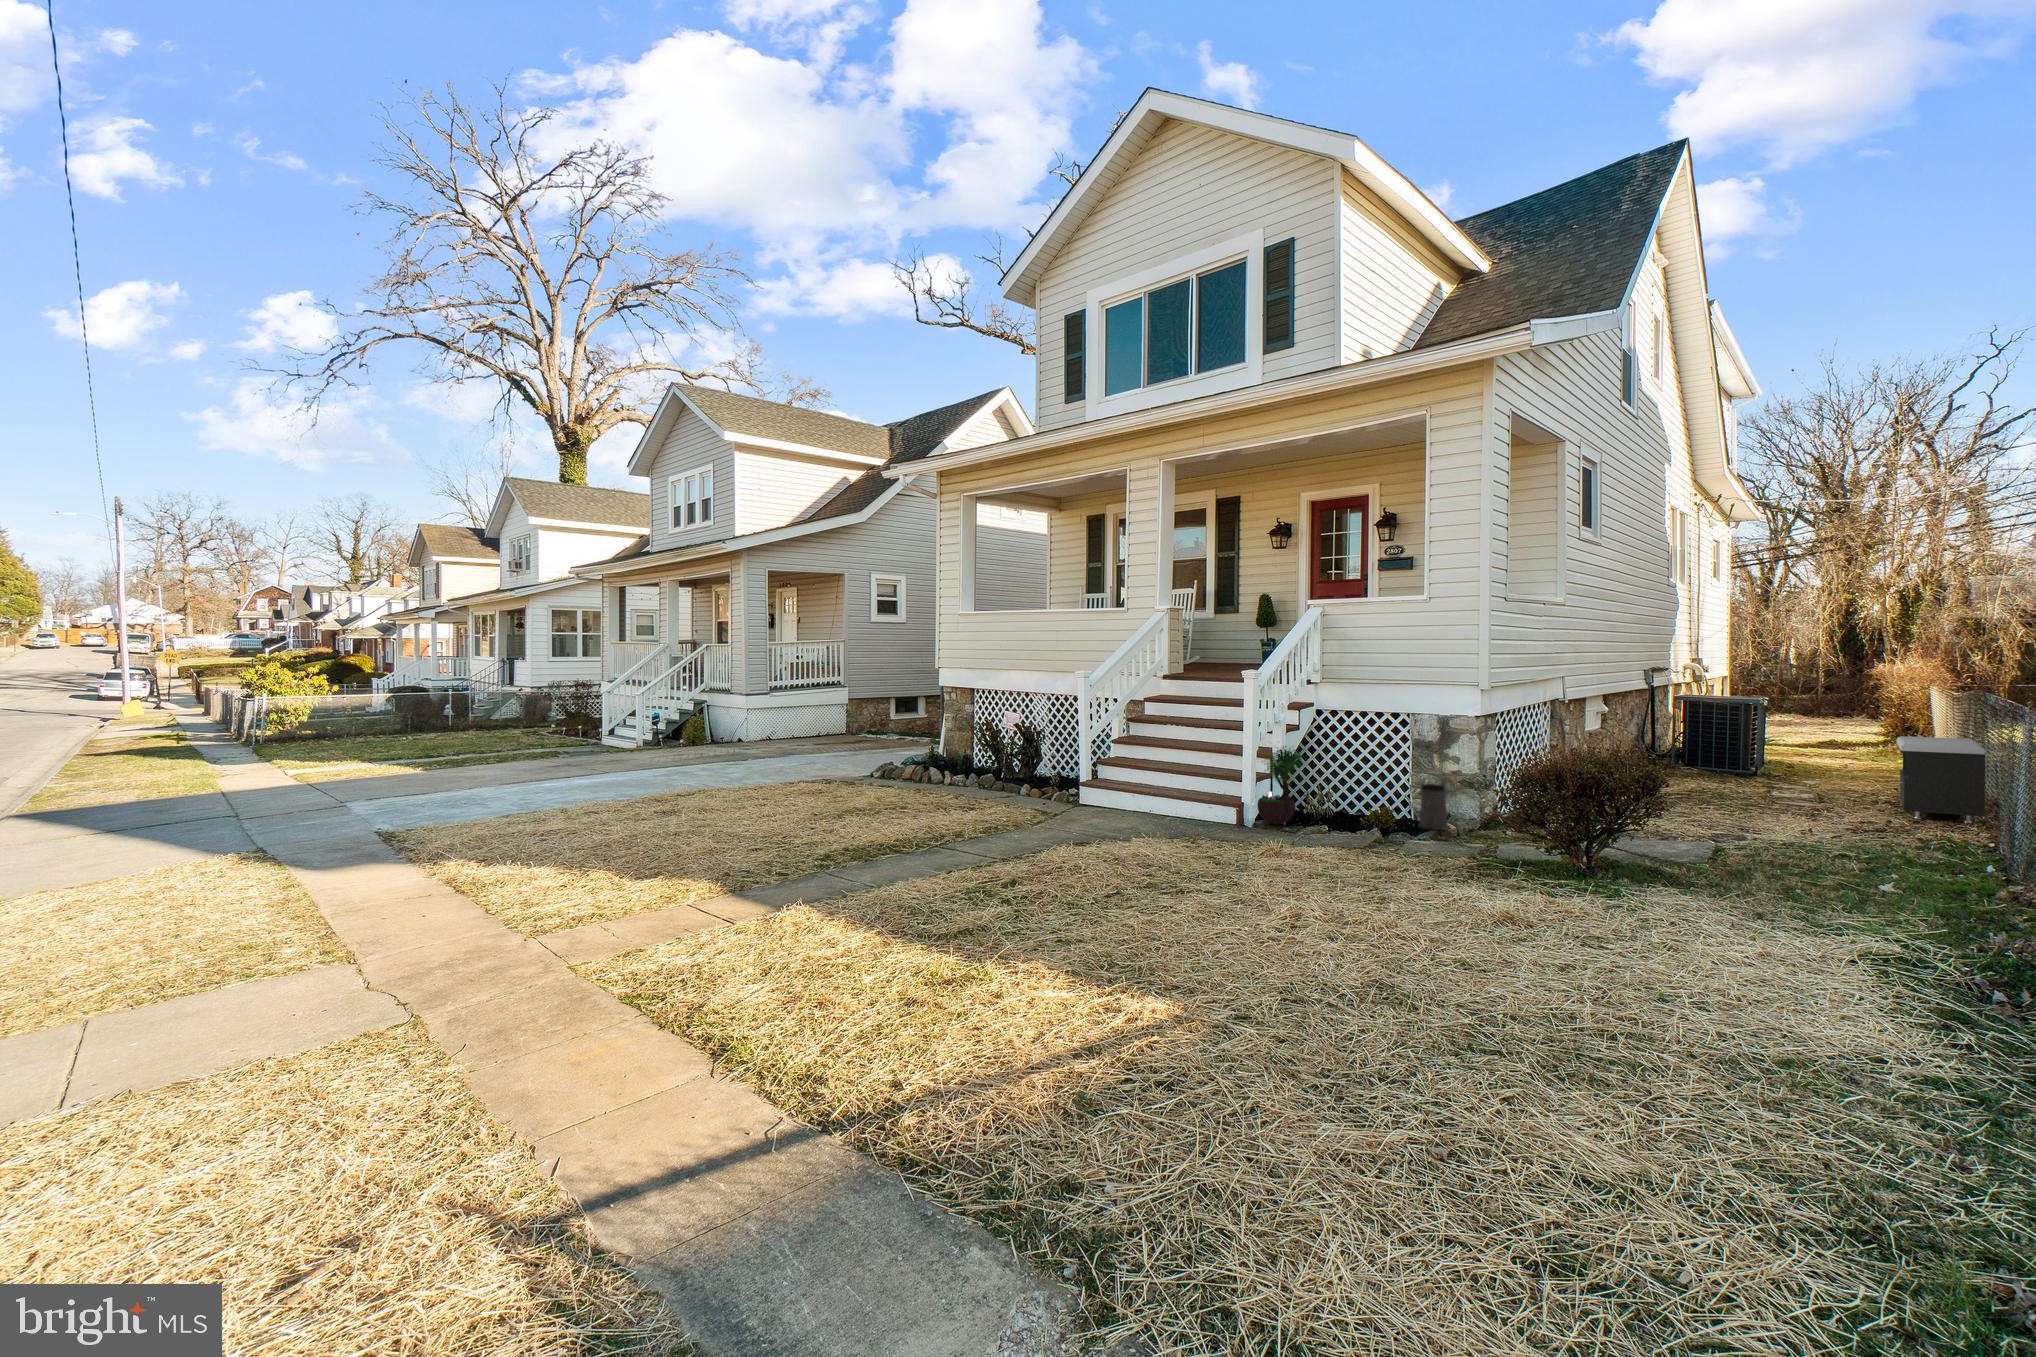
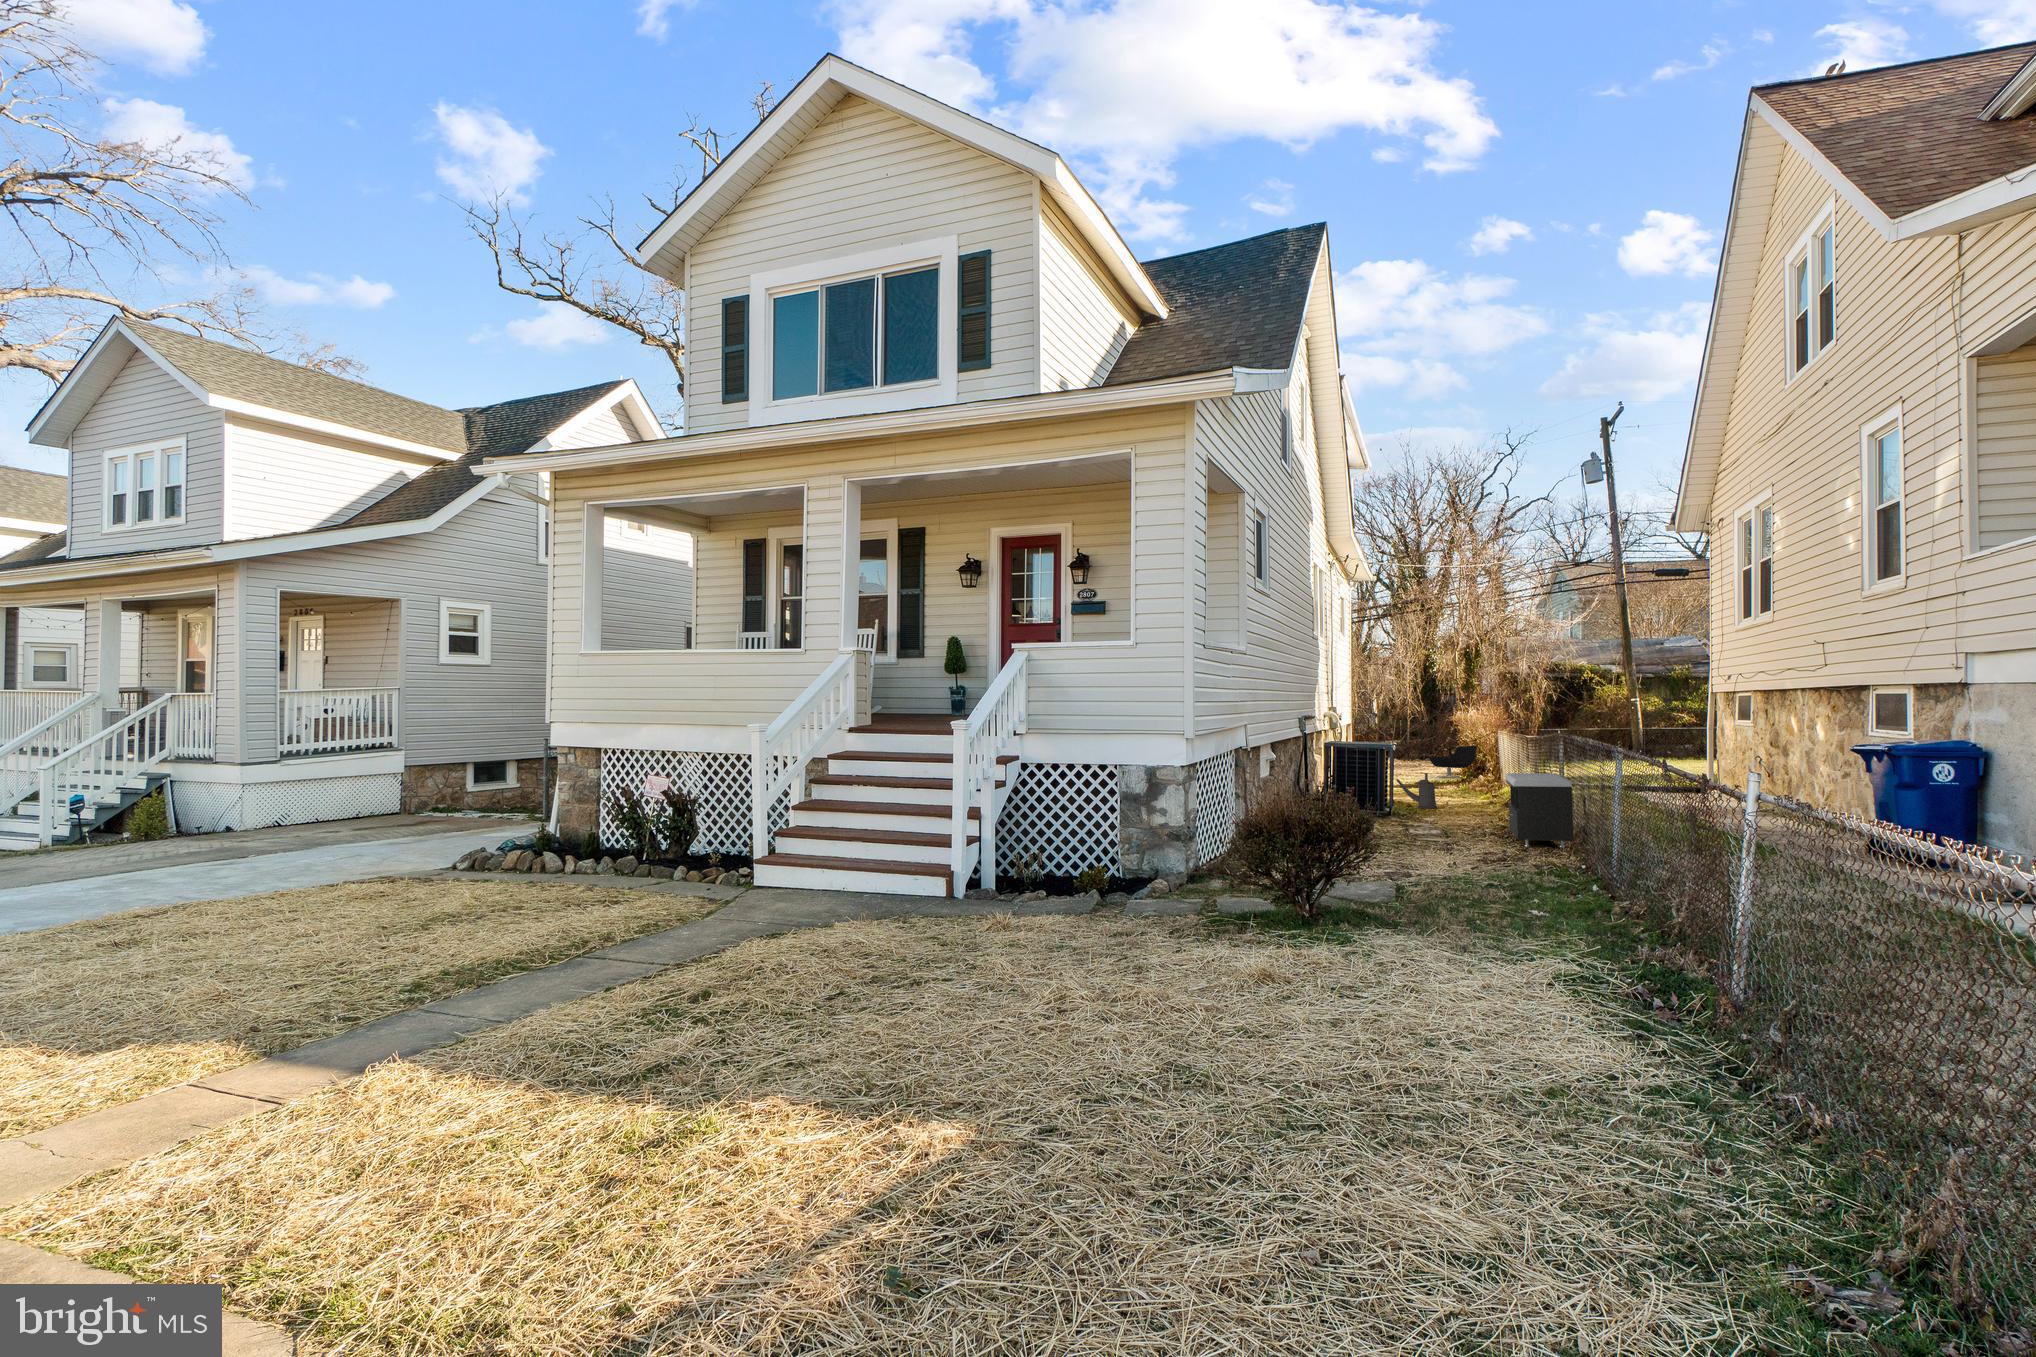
lounge chair: none [1827,704,1894,740] -> present [1429,746,1477,778]
potted tree: present [1258,746,1304,824] -> none [969,799,1022,893]
watering can: present [1419,778,1448,830] -> present [1396,773,1442,809]

